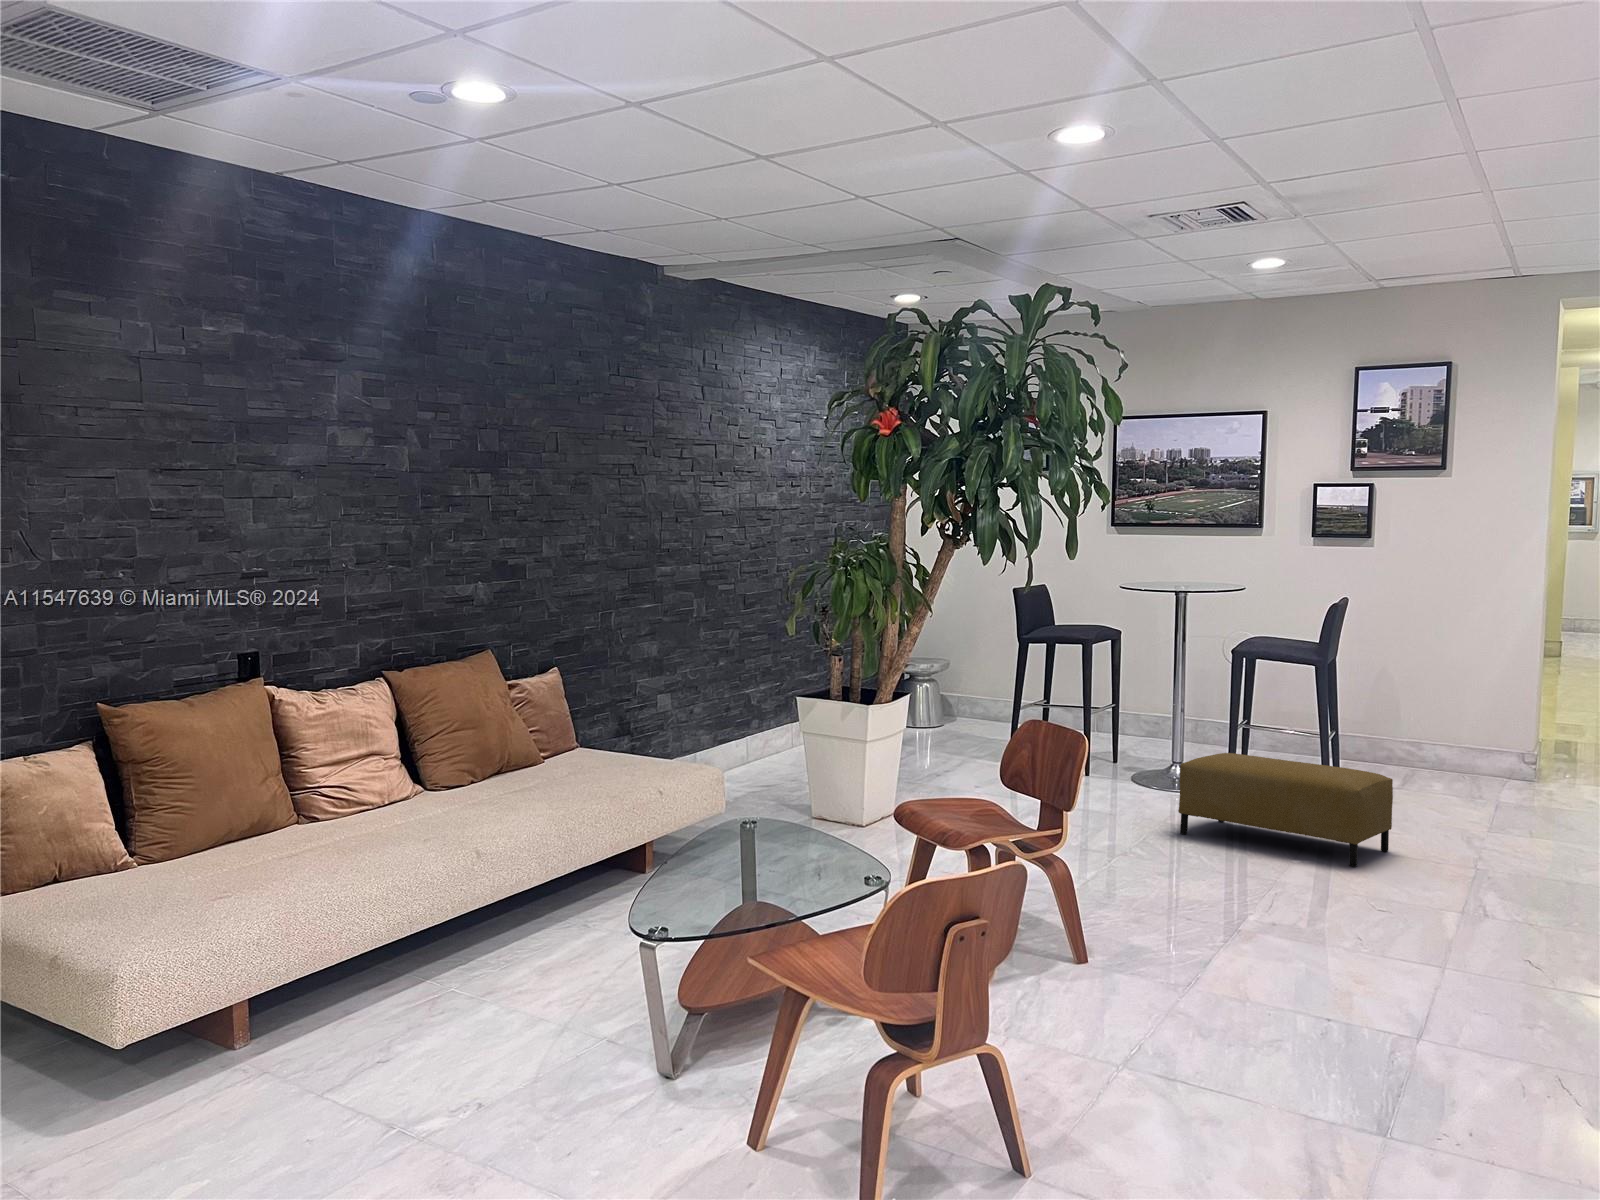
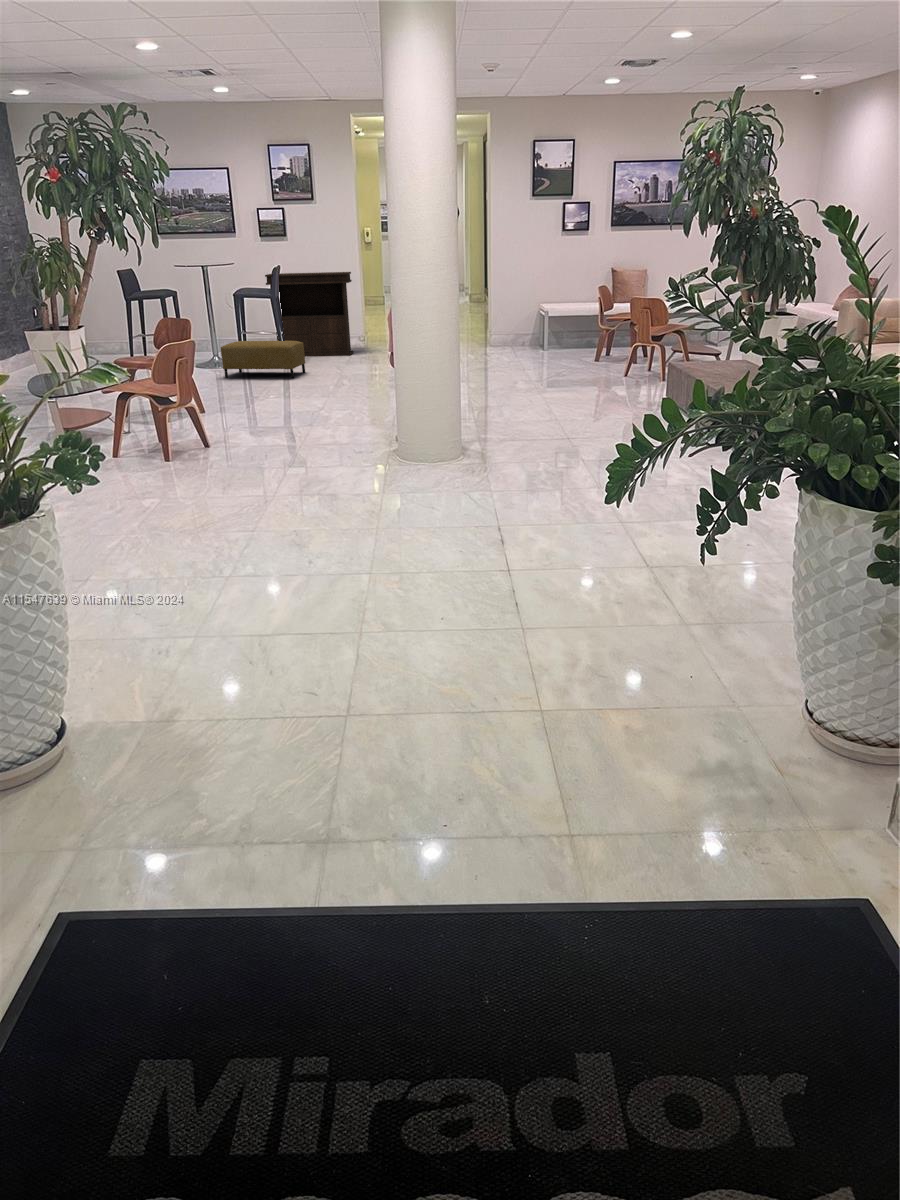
console table: none [1312,613,1531,813] -> present [265,272,353,356]

